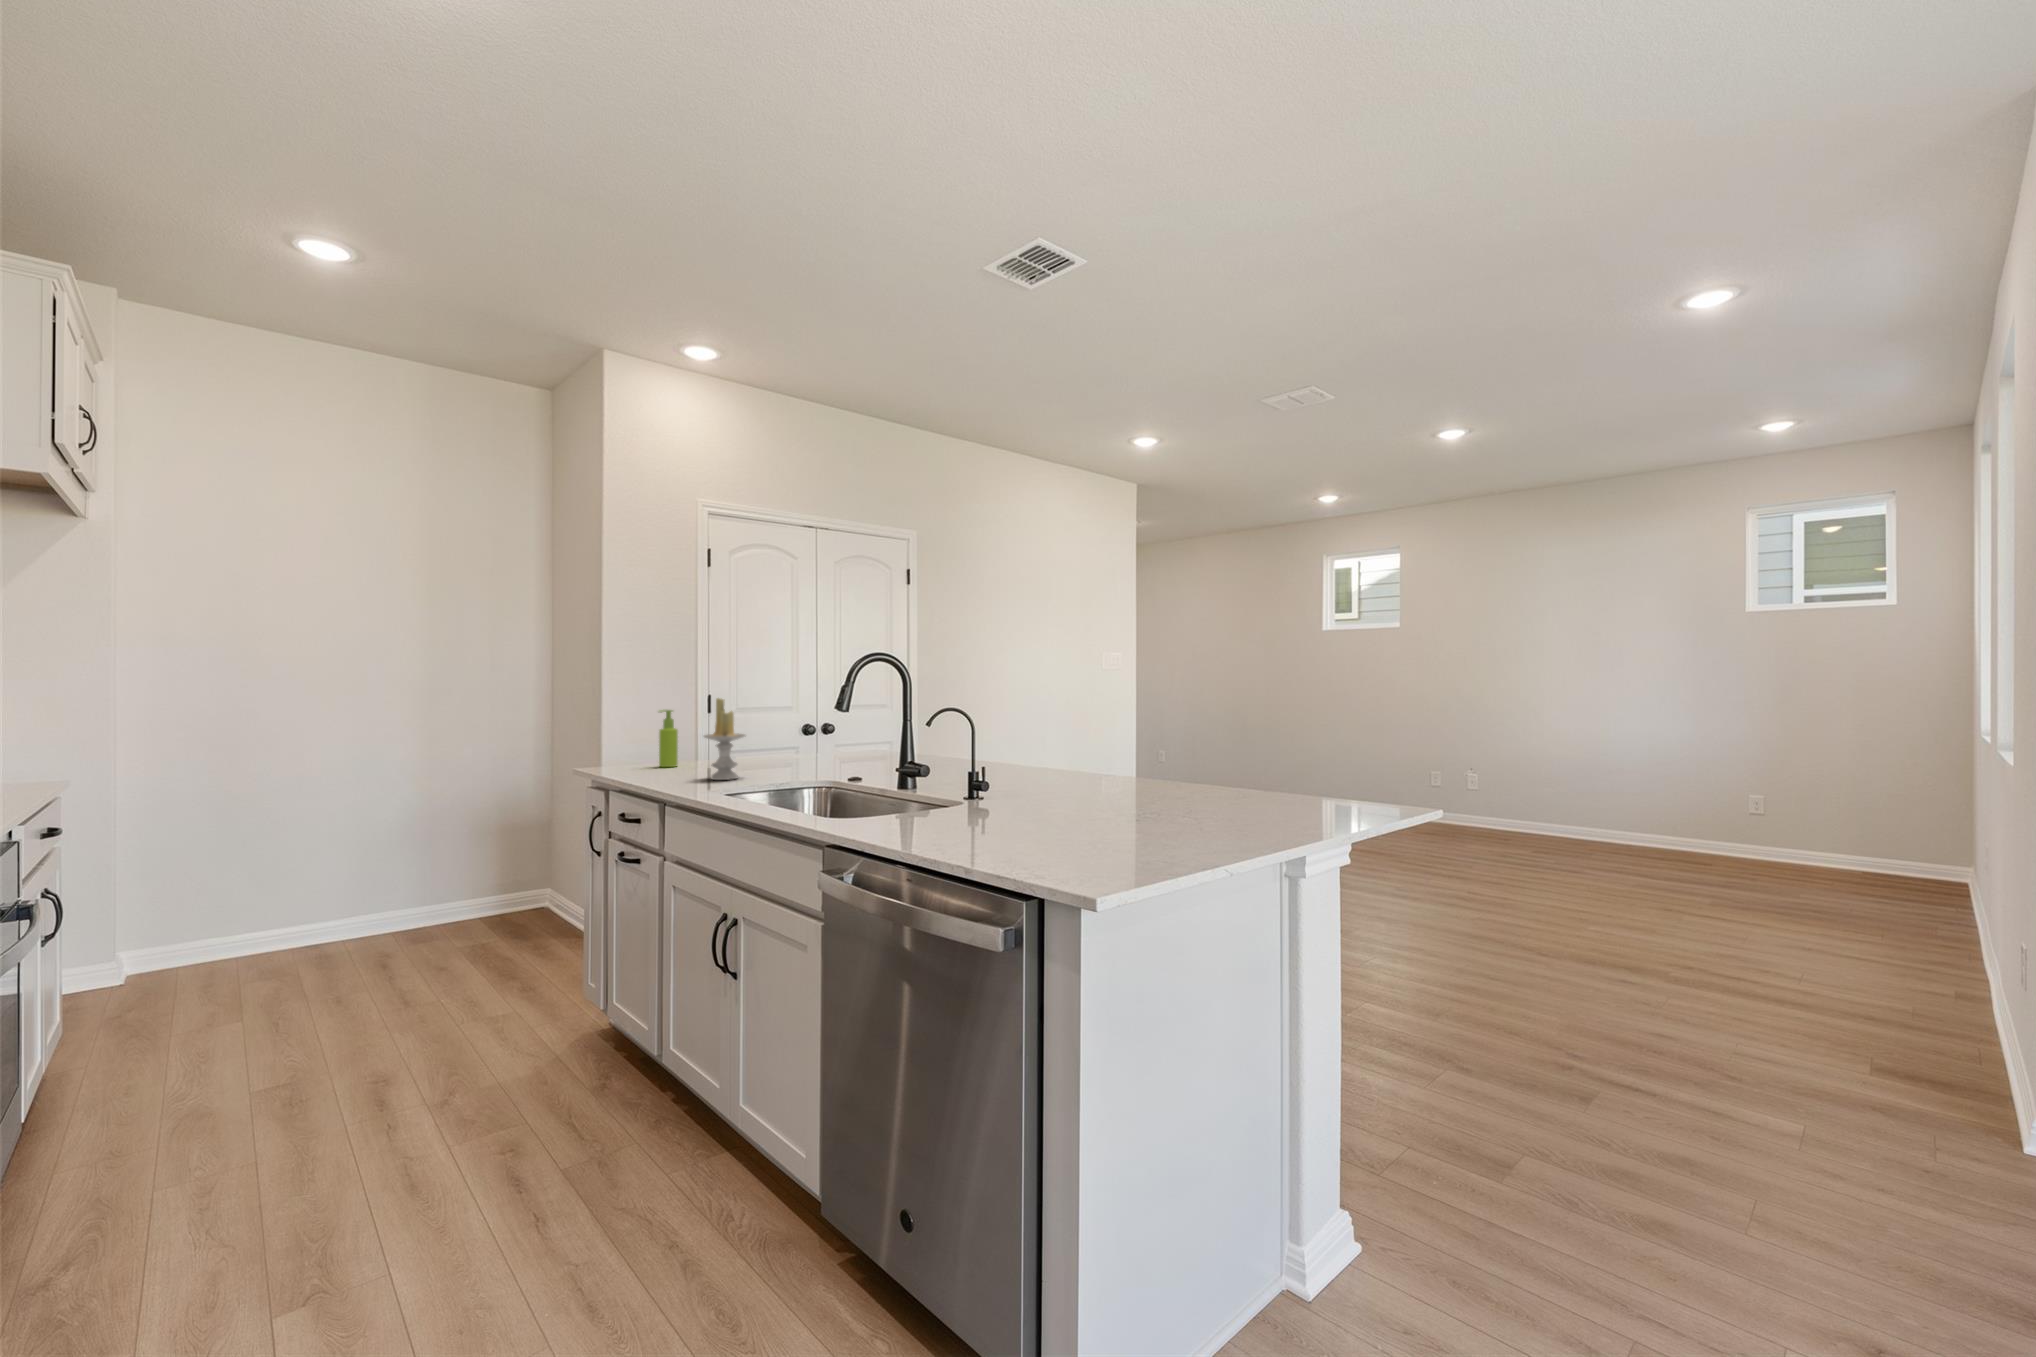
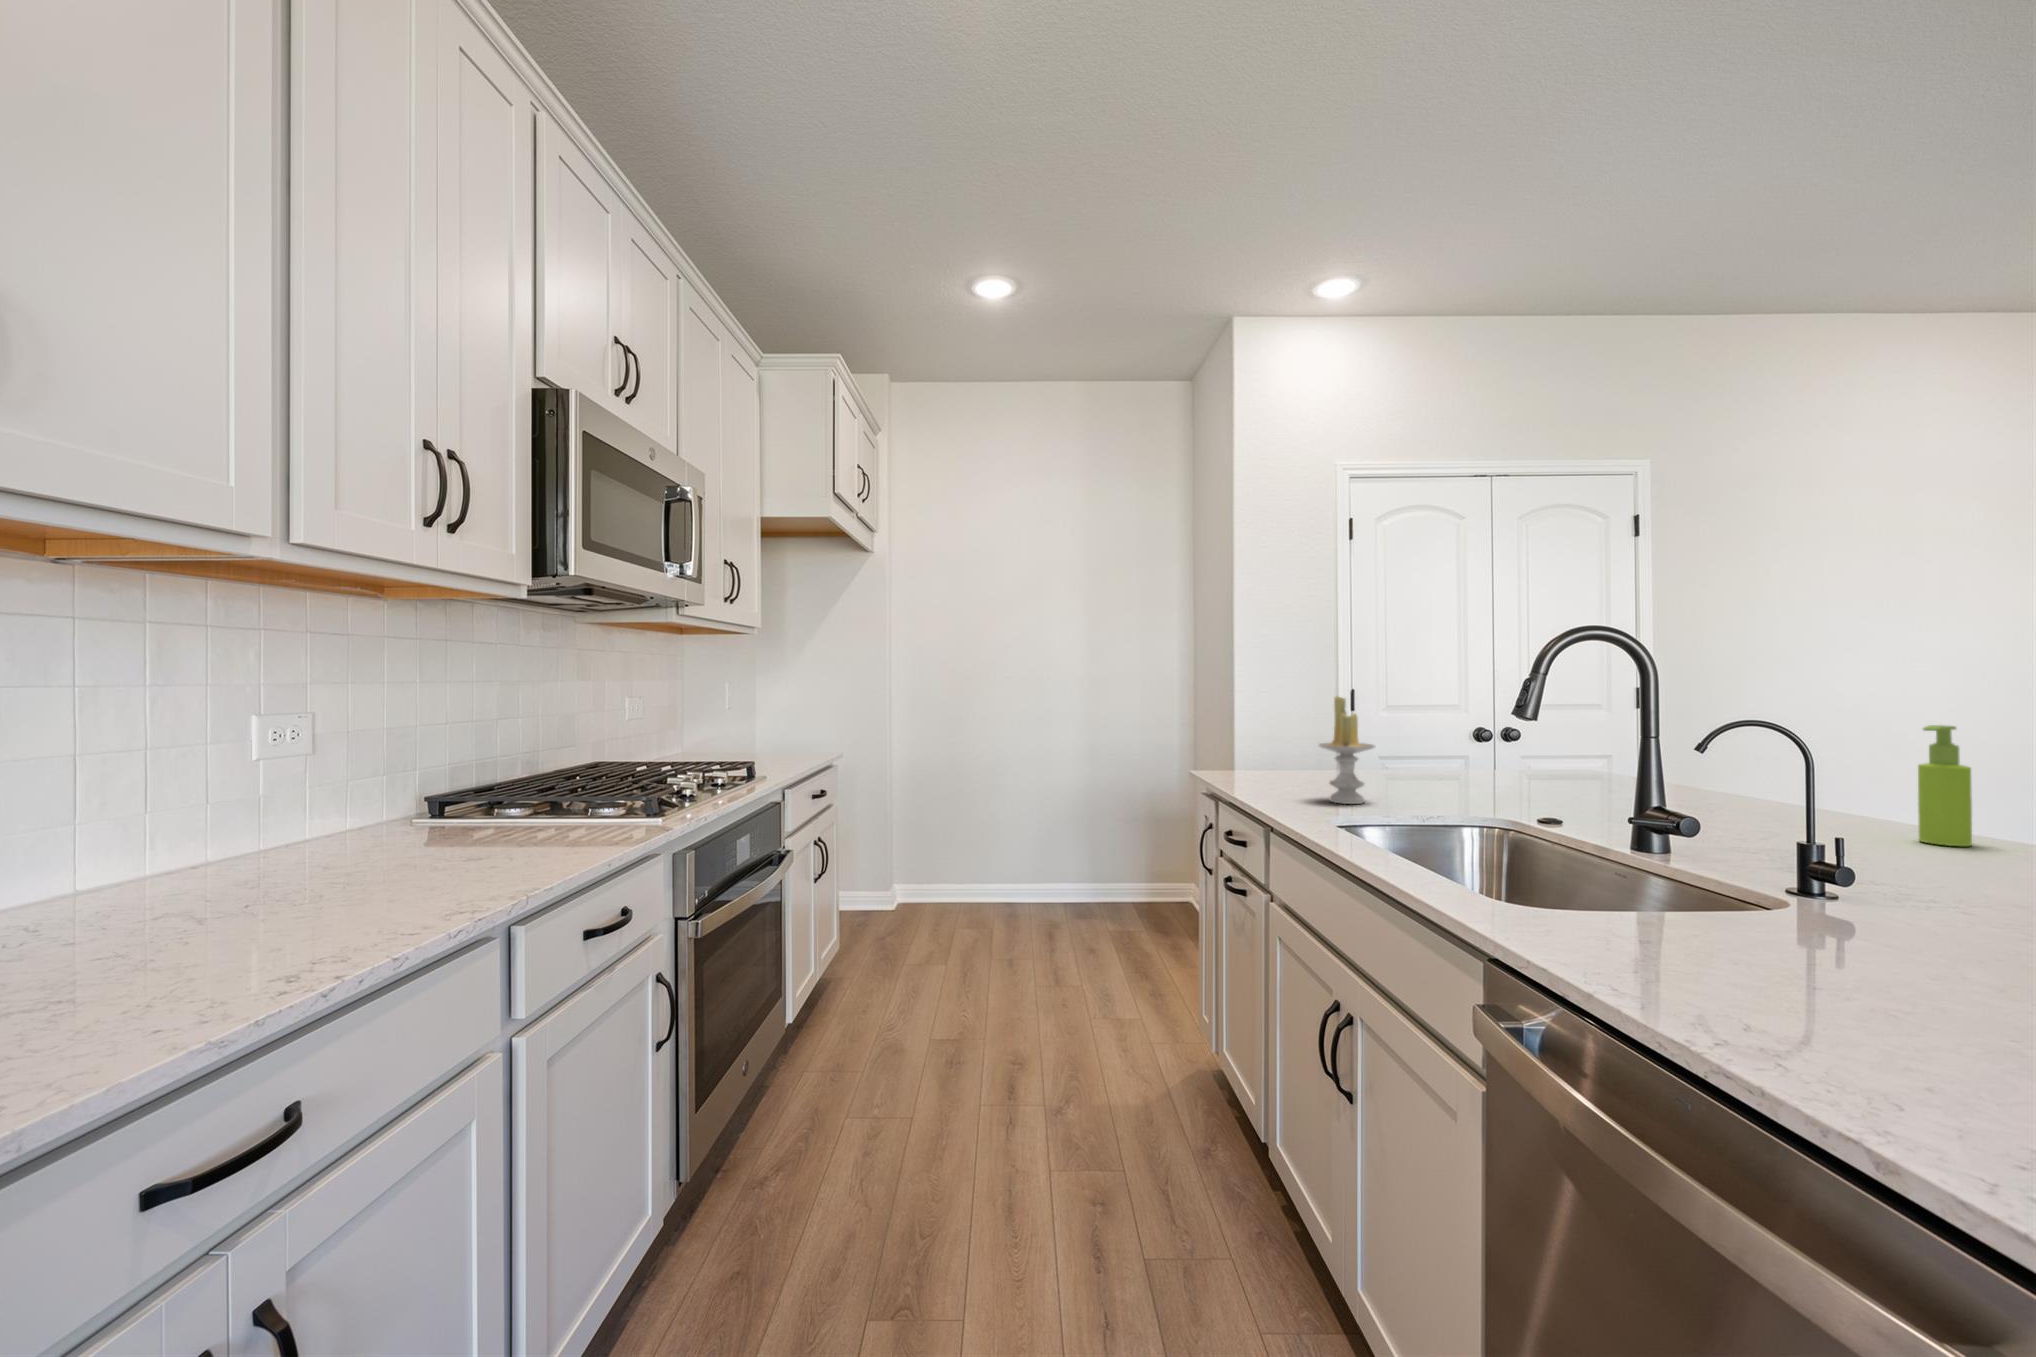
soap dispenser: present [659,710,678,767] -> present [1918,725,1972,846]

